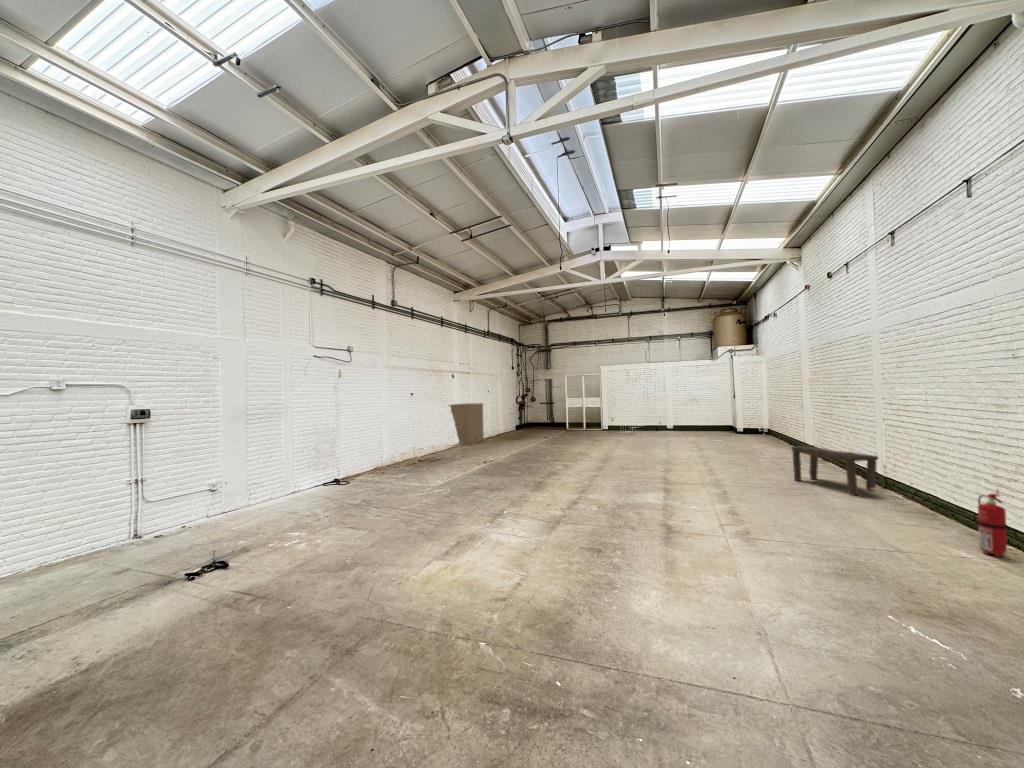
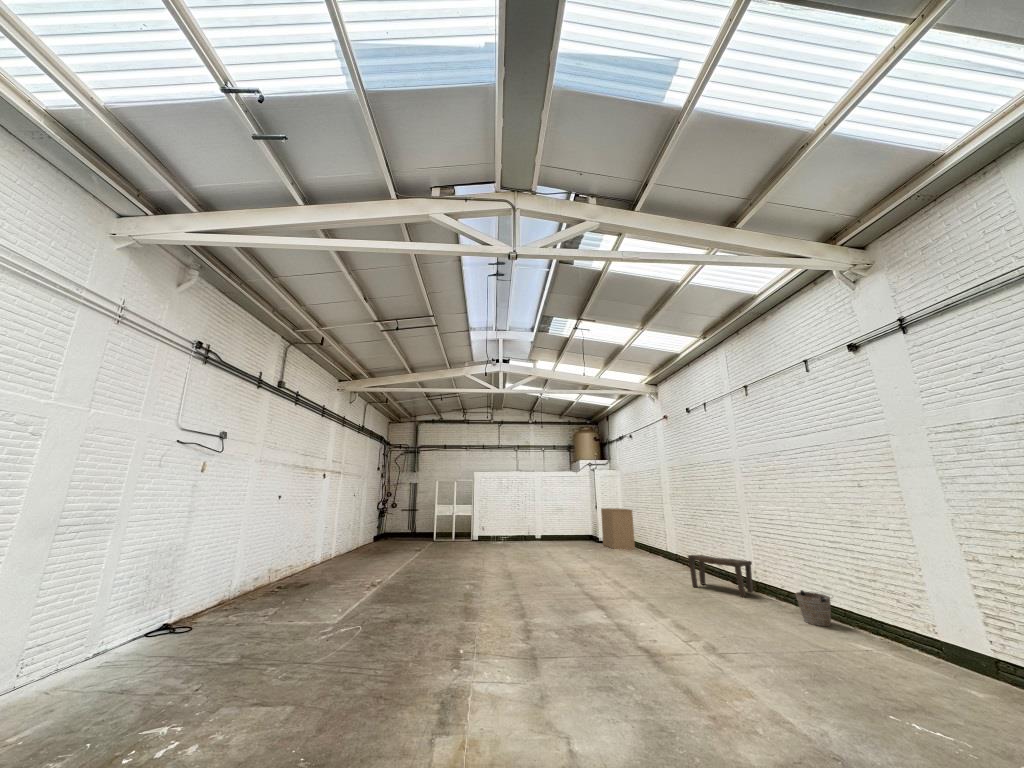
filing cabinet: present [450,403,484,445] -> present [601,508,635,549]
fire extinguisher: present [977,490,1007,556] -> none [848,584,875,639]
bucket: none [902,491,964,535] -> present [796,590,831,626]

